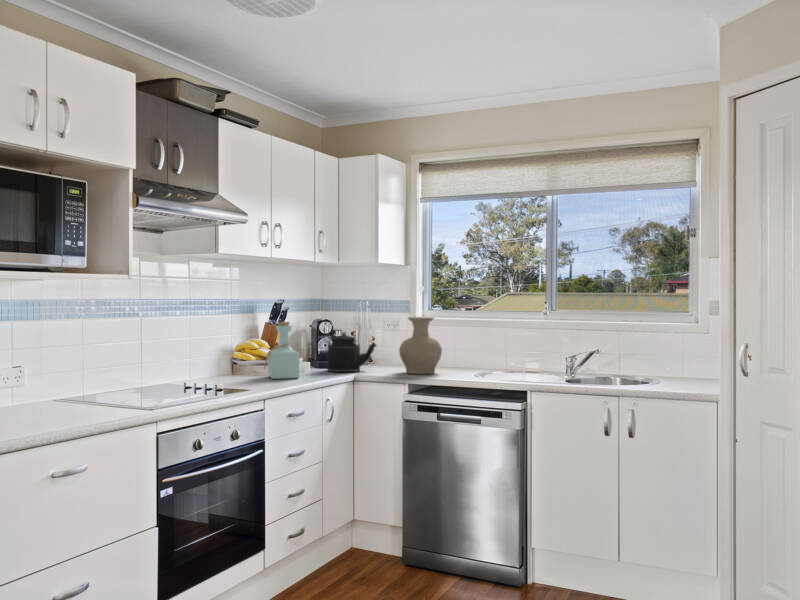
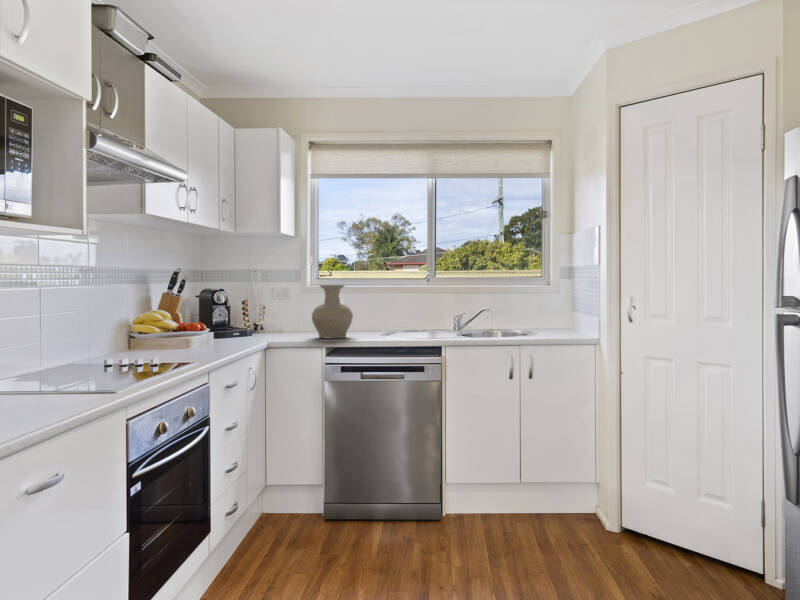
bottle: present [264,322,300,379] -> none [182,290,224,351]
kettle: present [327,332,376,372] -> none [236,292,286,341]

